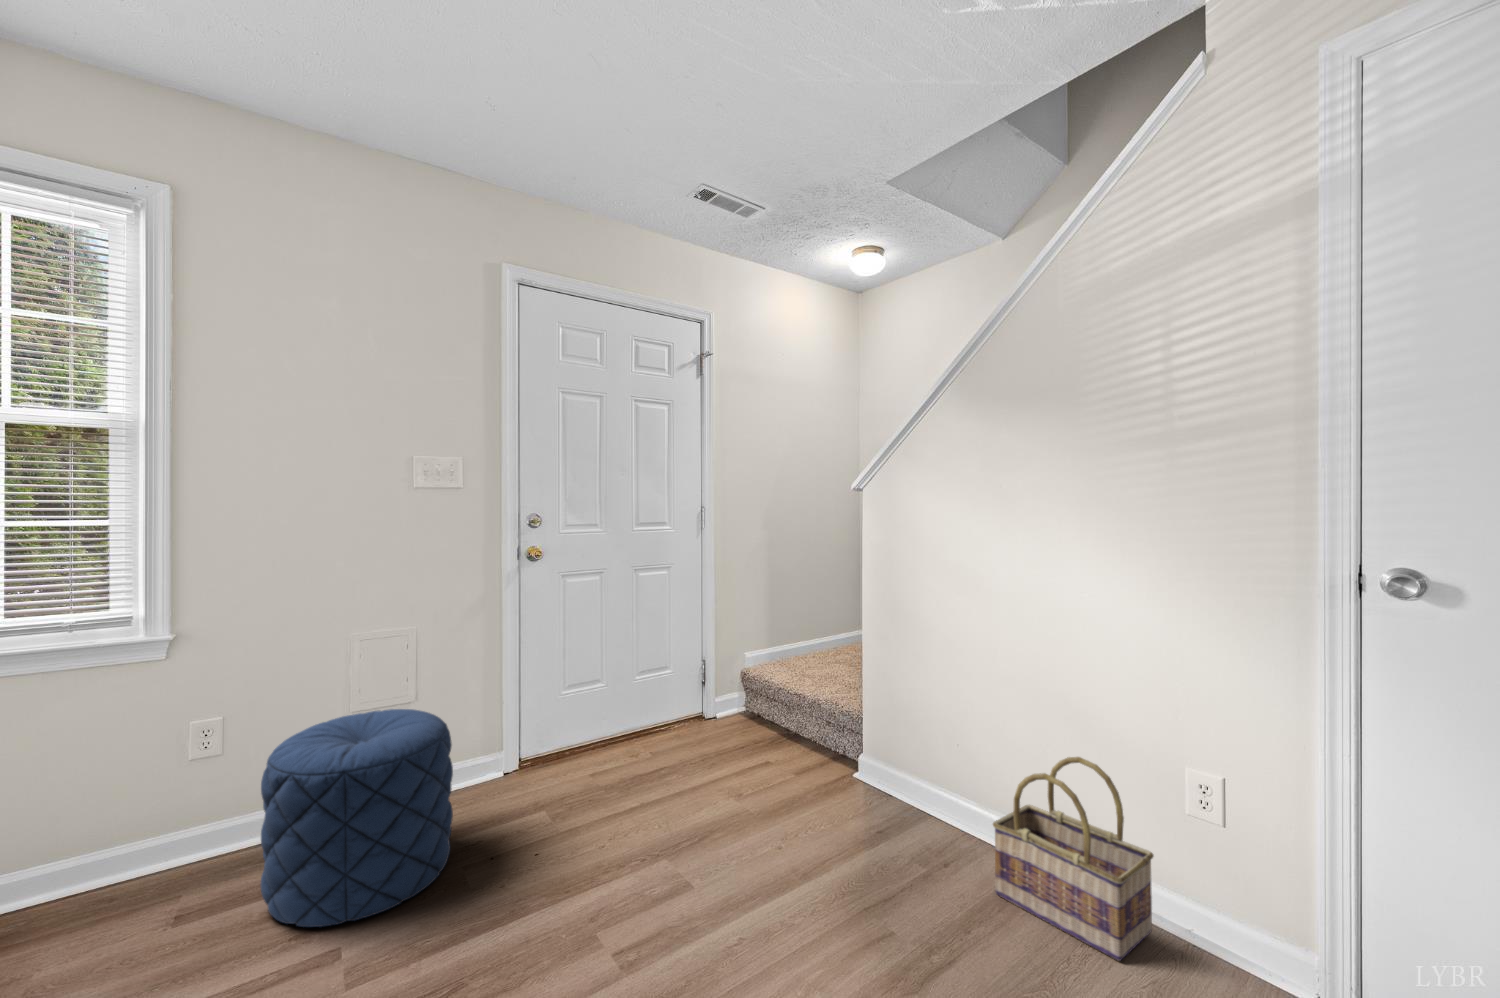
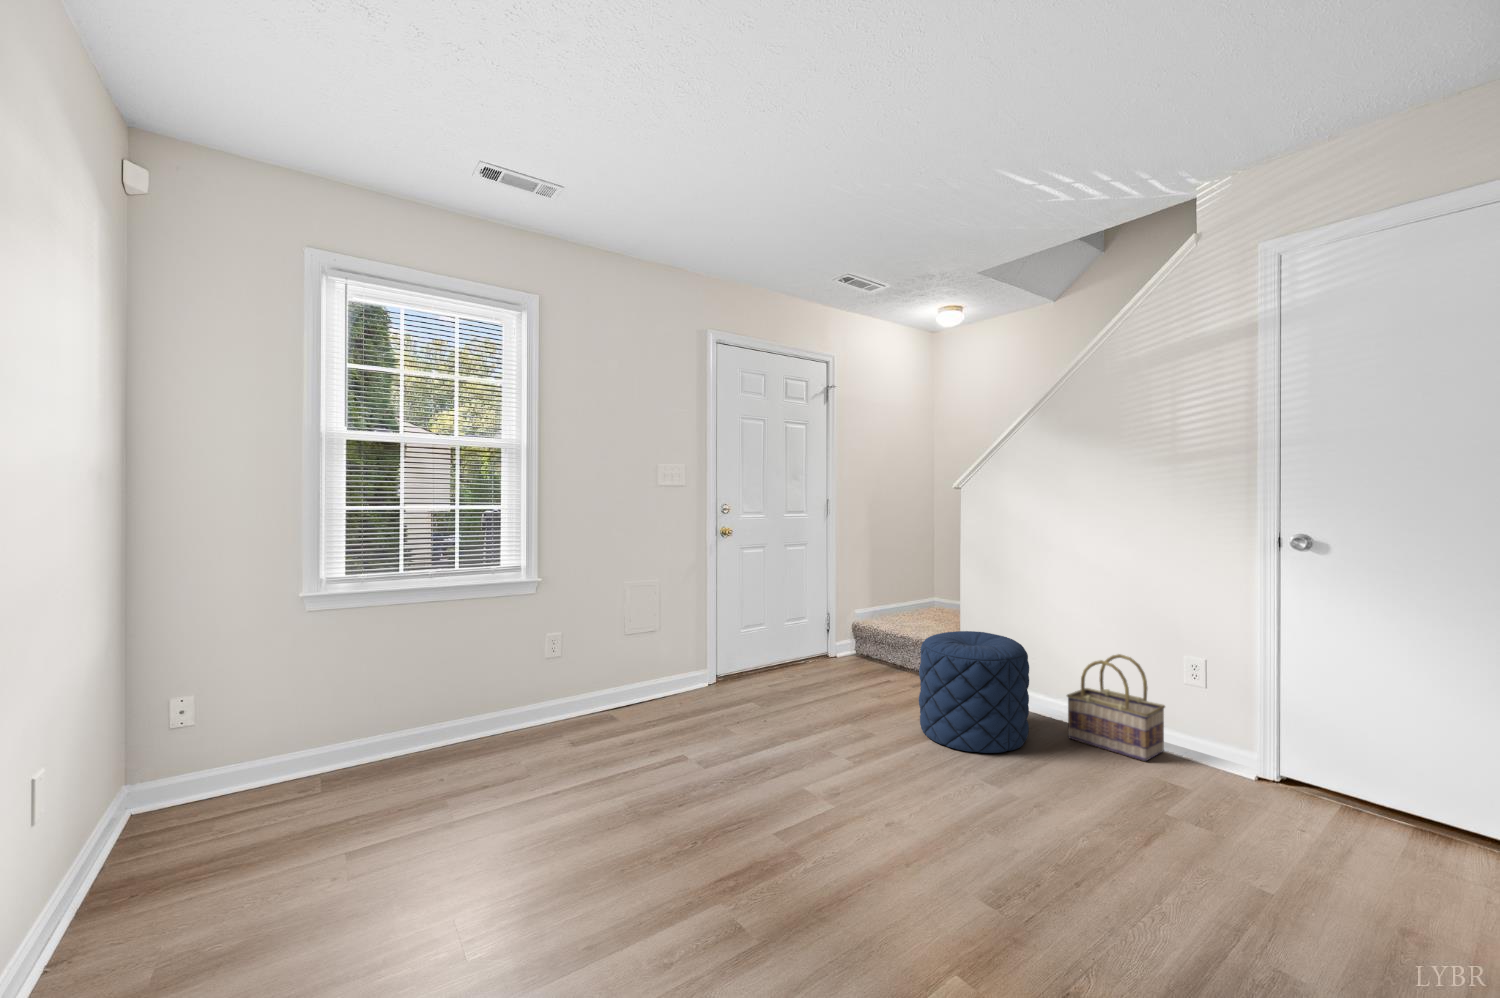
pouf: present [261,709,453,927] -> present [919,631,1029,753]

